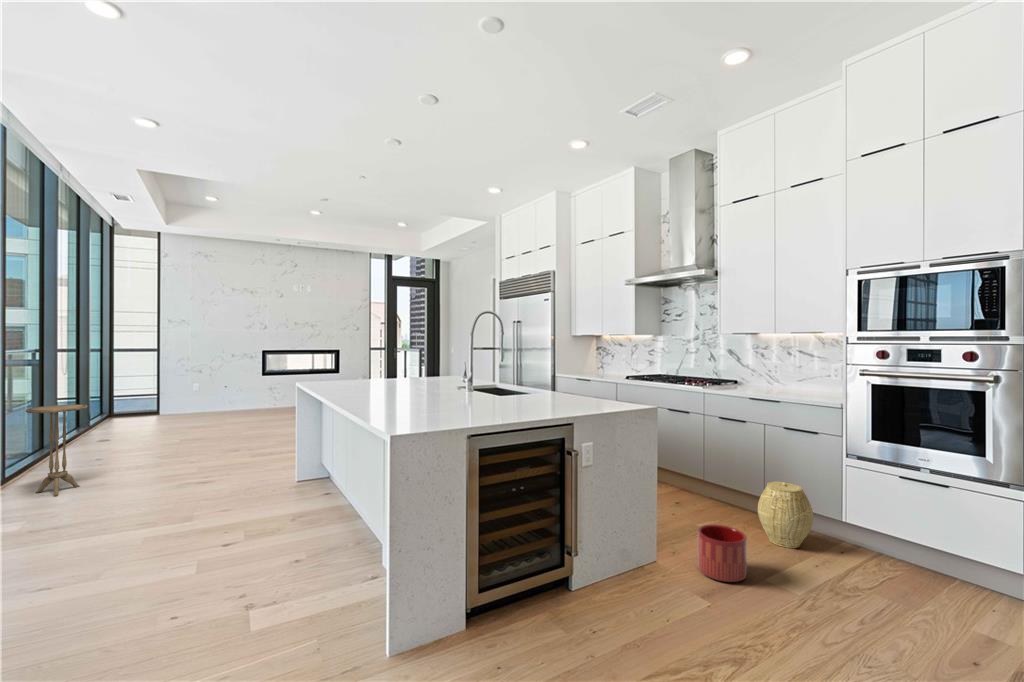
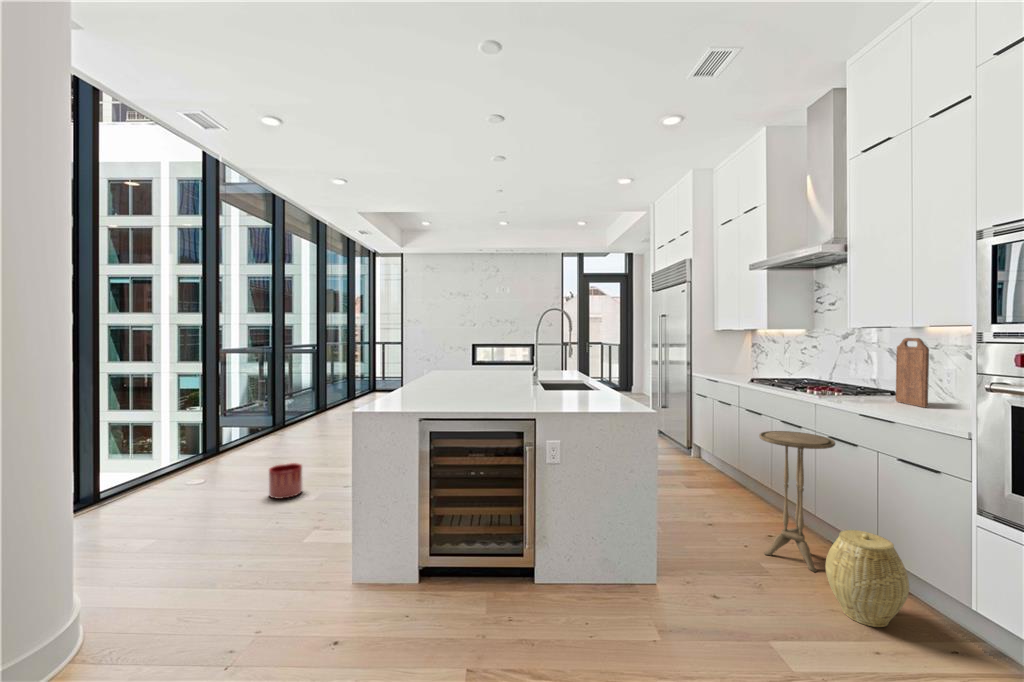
cutting board: none [753,341,779,390] -> present [896,338,929,408]
side table: present [26,404,88,496] -> present [759,431,835,572]
planter: present [697,525,747,582] -> present [269,463,303,499]

